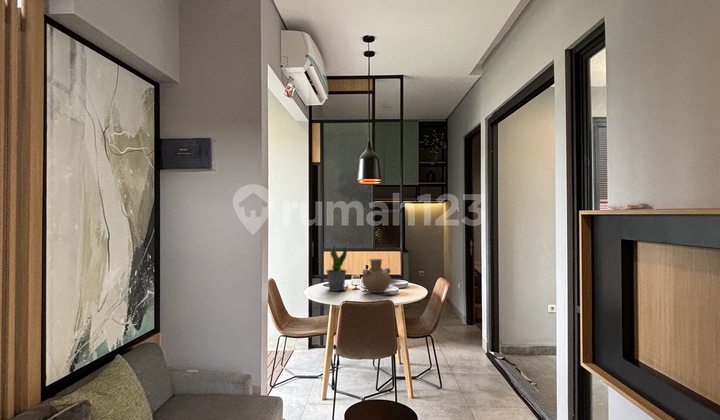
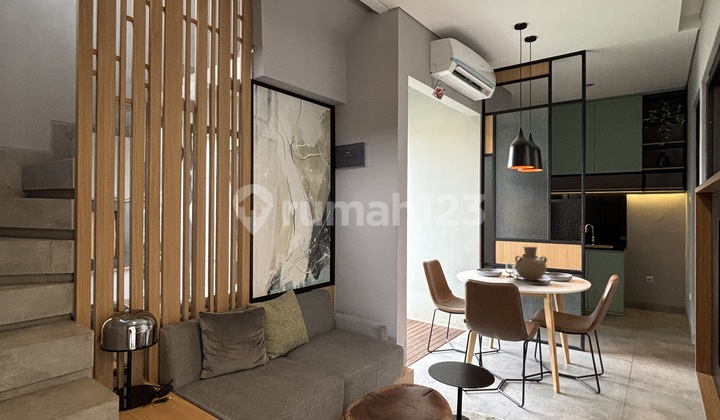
potted plant: present [327,246,347,291] -> none [484,231,504,275]

